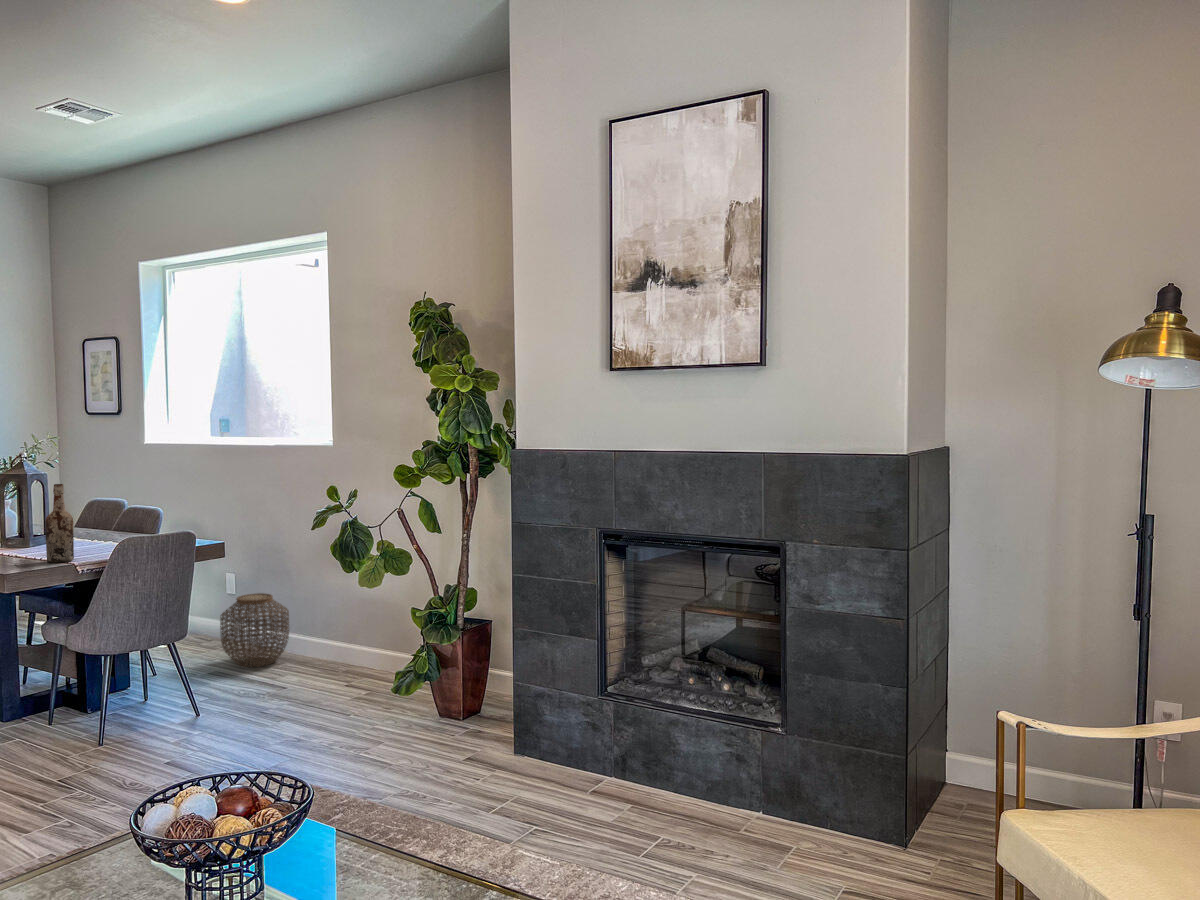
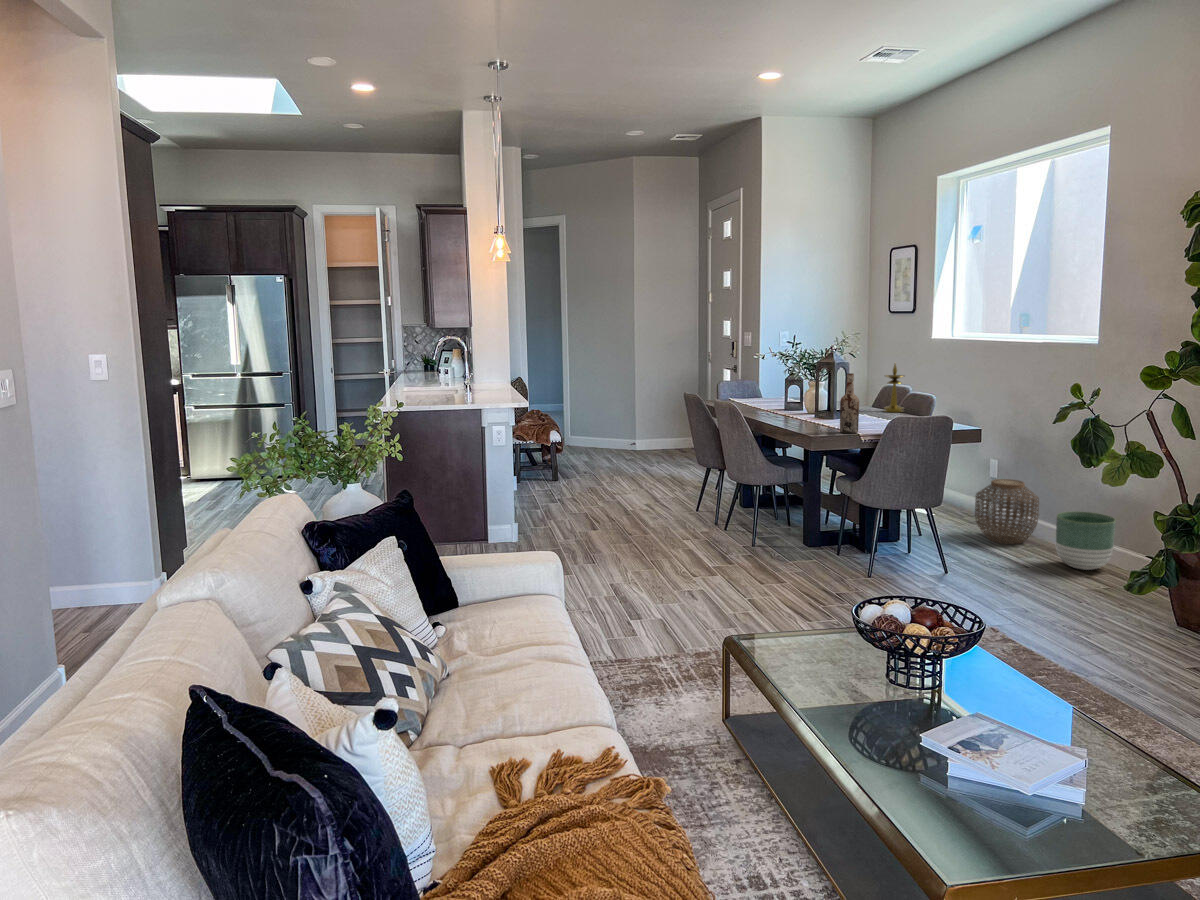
candlestick: none [97,469,126,530] -> present [884,364,904,412]
planter: none [312,618,368,680] -> present [1056,512,1116,570]

